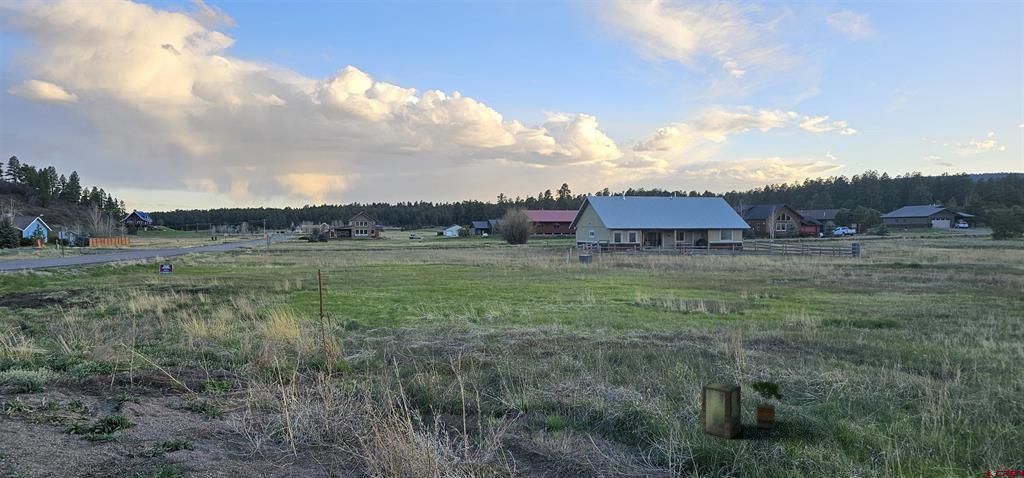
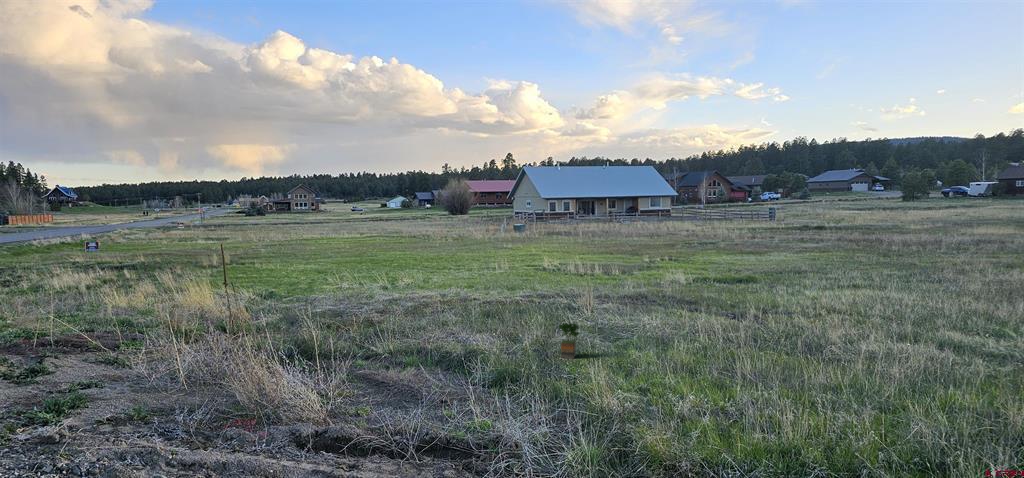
storage box: present [702,382,741,439] -> none [515,324,546,366]

